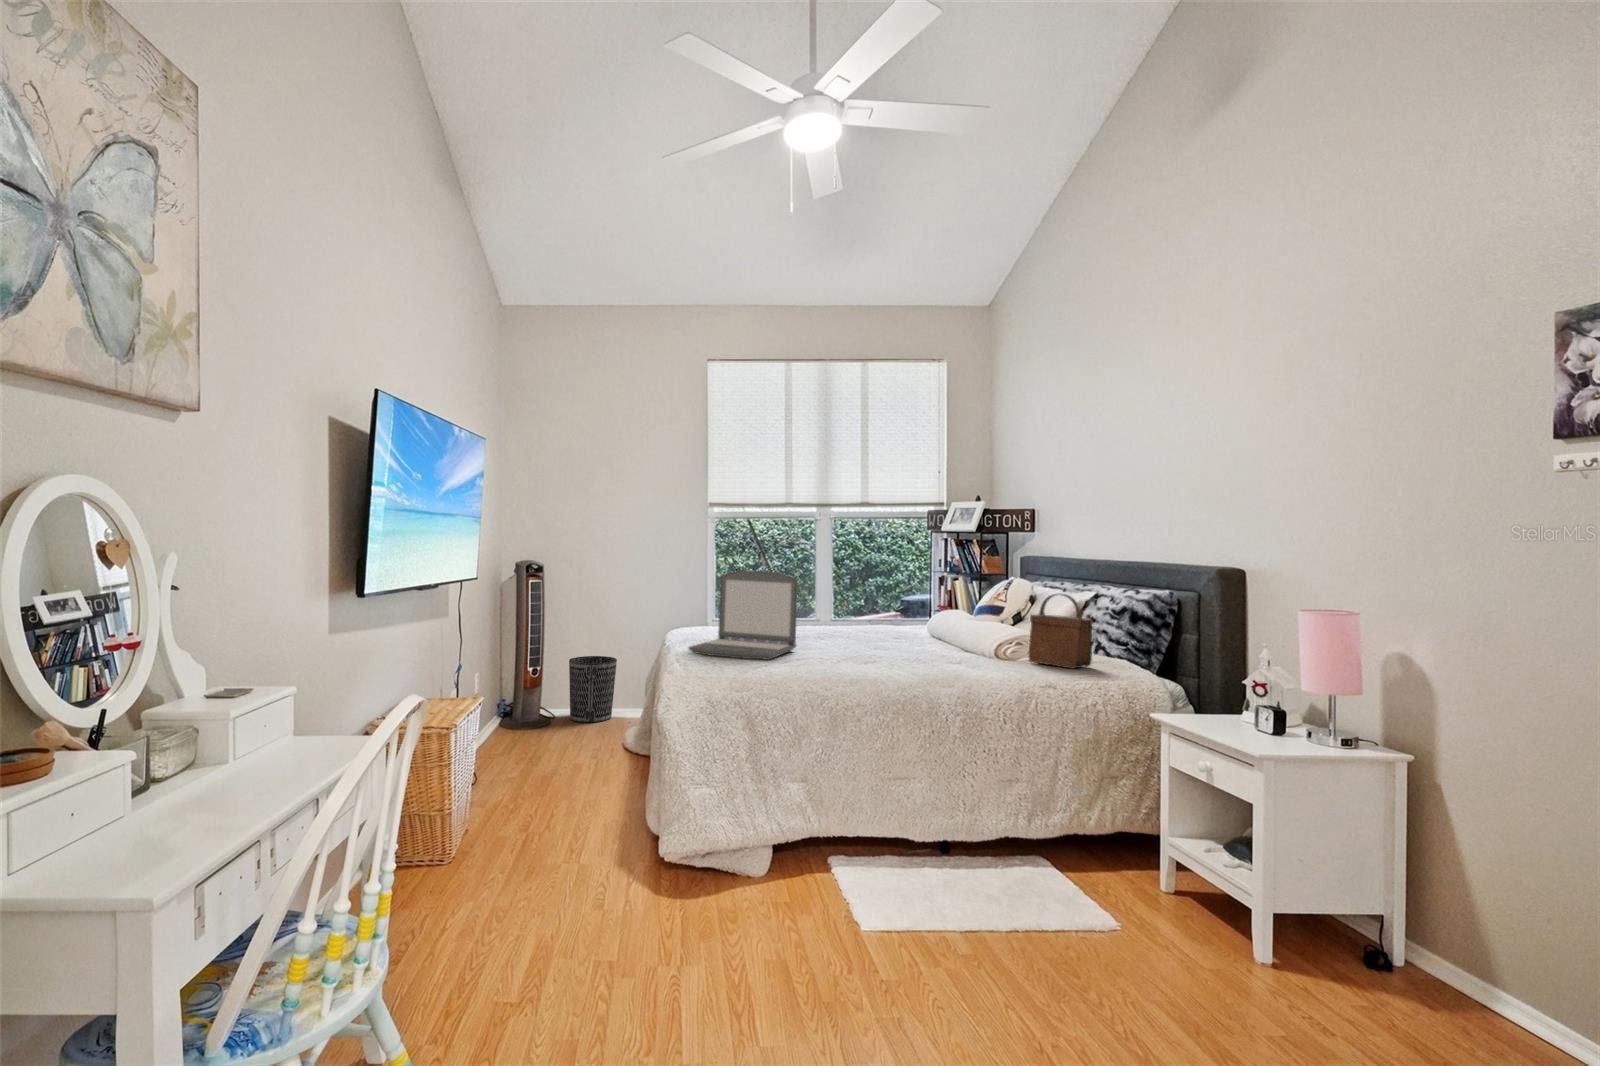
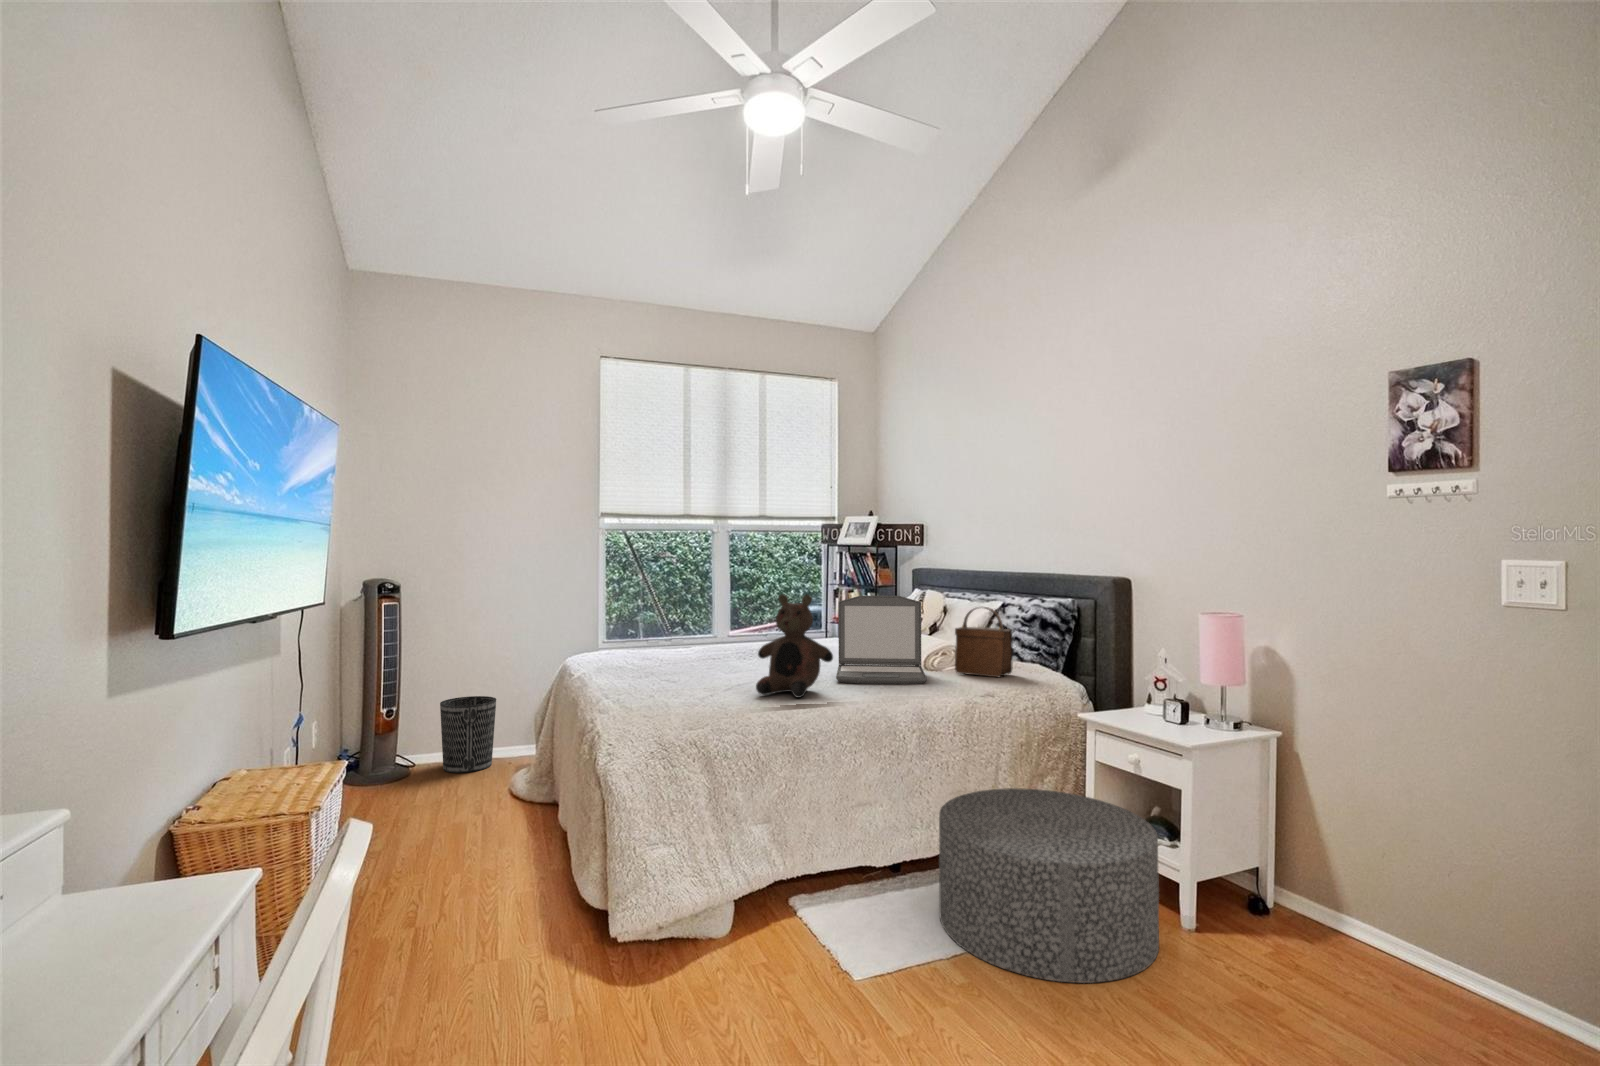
teddy bear: none [804,569,884,671] -> present [756,594,833,697]
laptop: present [689,570,798,660] -> present [836,596,927,684]
ottoman: none [972,784,1220,1007] -> present [939,788,1159,983]

